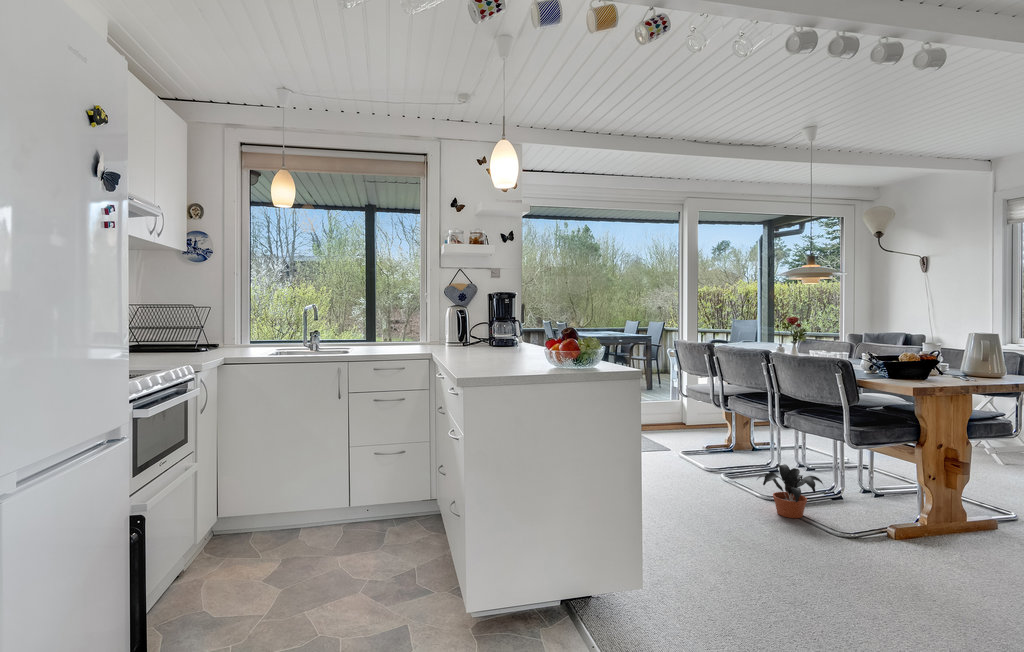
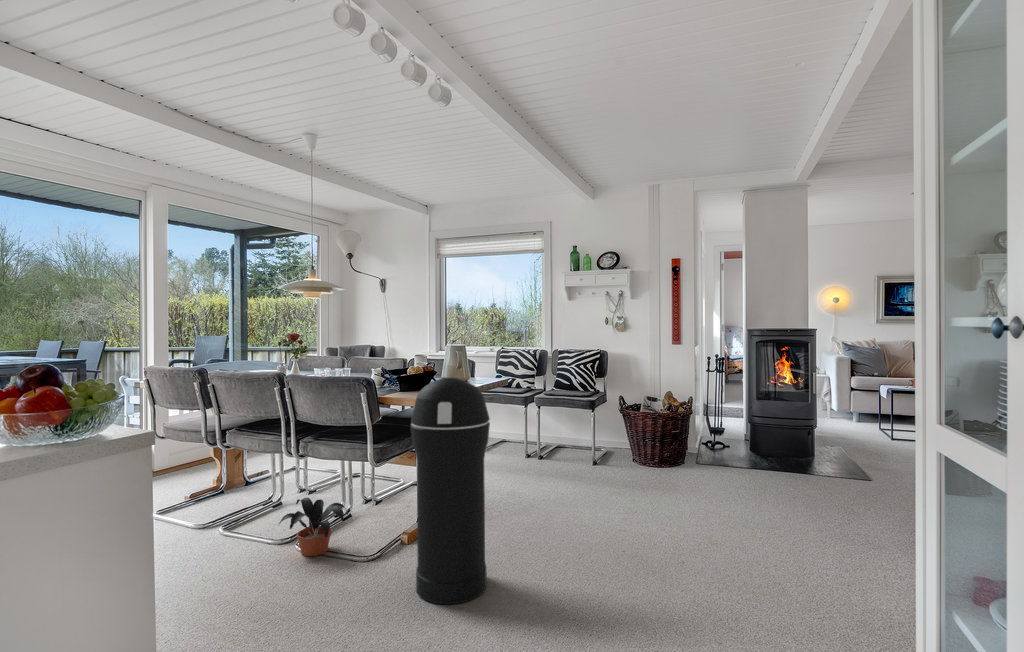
trash can: none [873,360,985,612] -> present [411,378,490,604]

